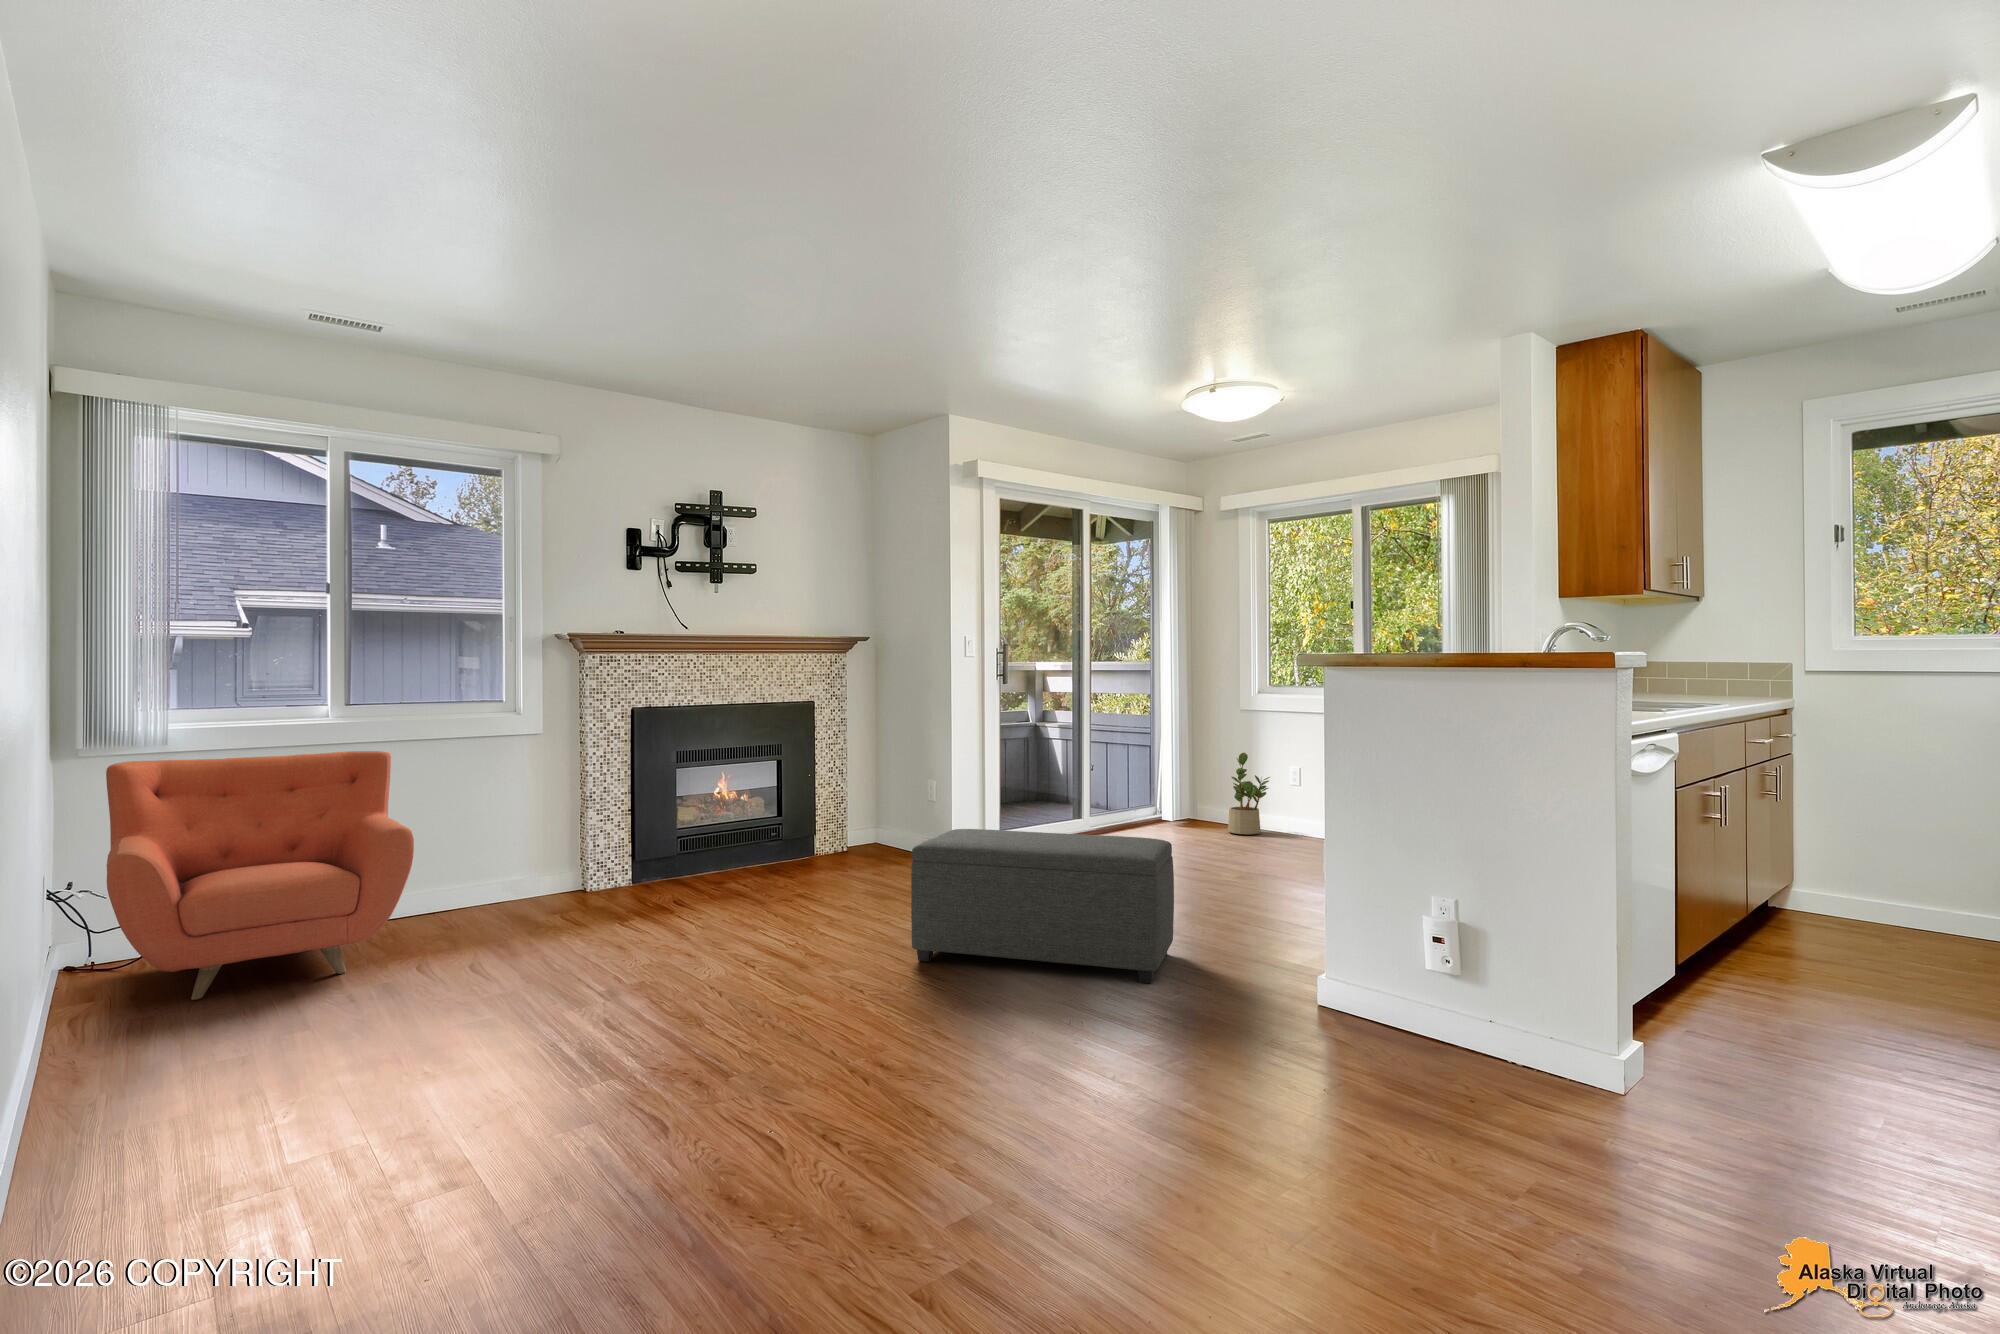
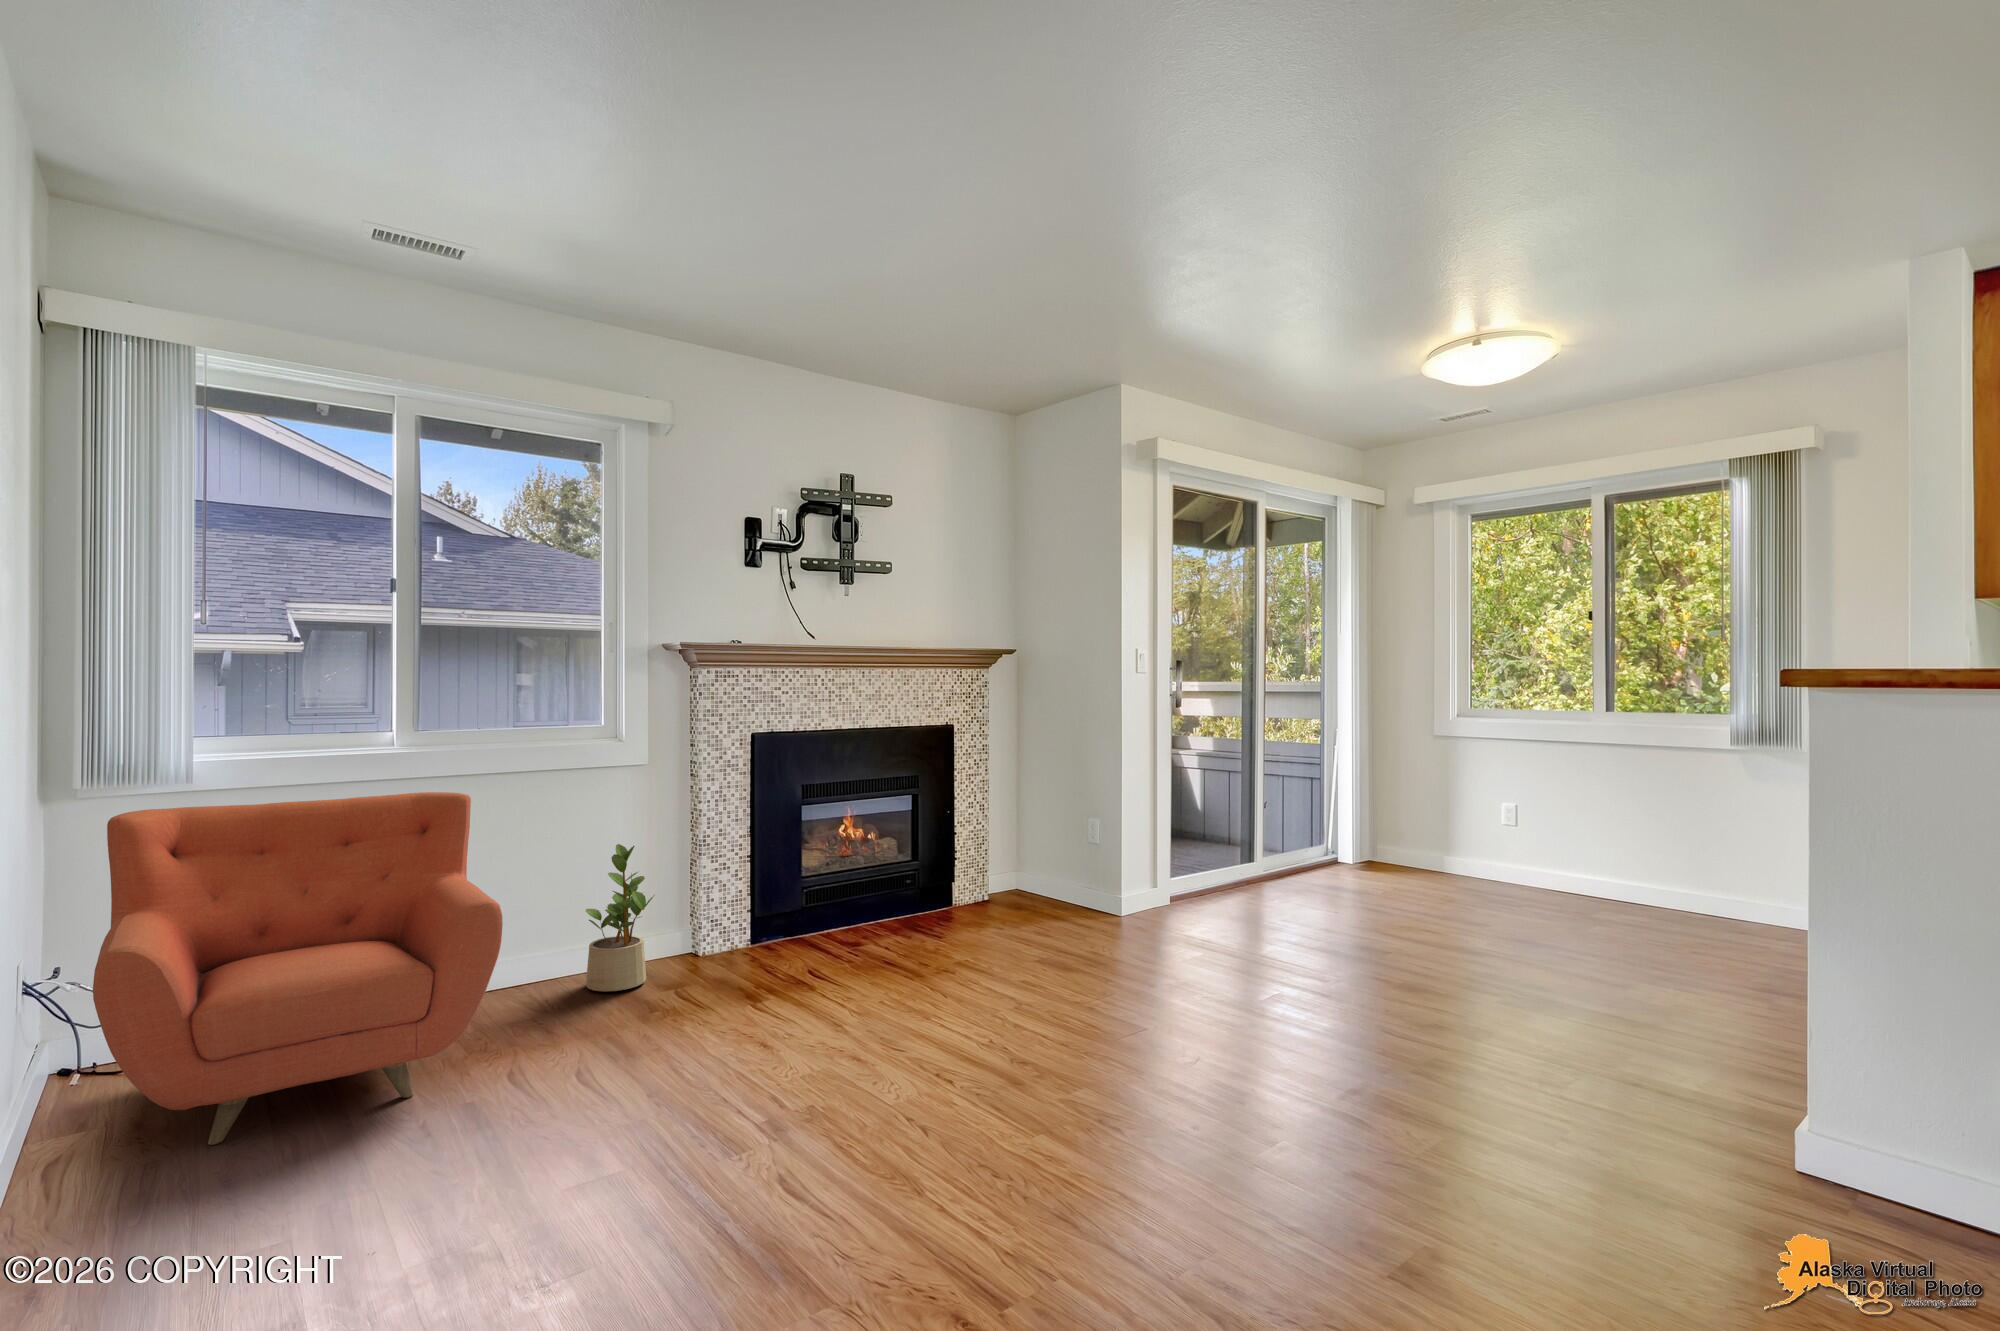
potted plant: present [1228,753,1270,835] -> present [586,844,655,991]
ottoman: present [911,829,1174,983] -> none [1162,907,1537,1148]

